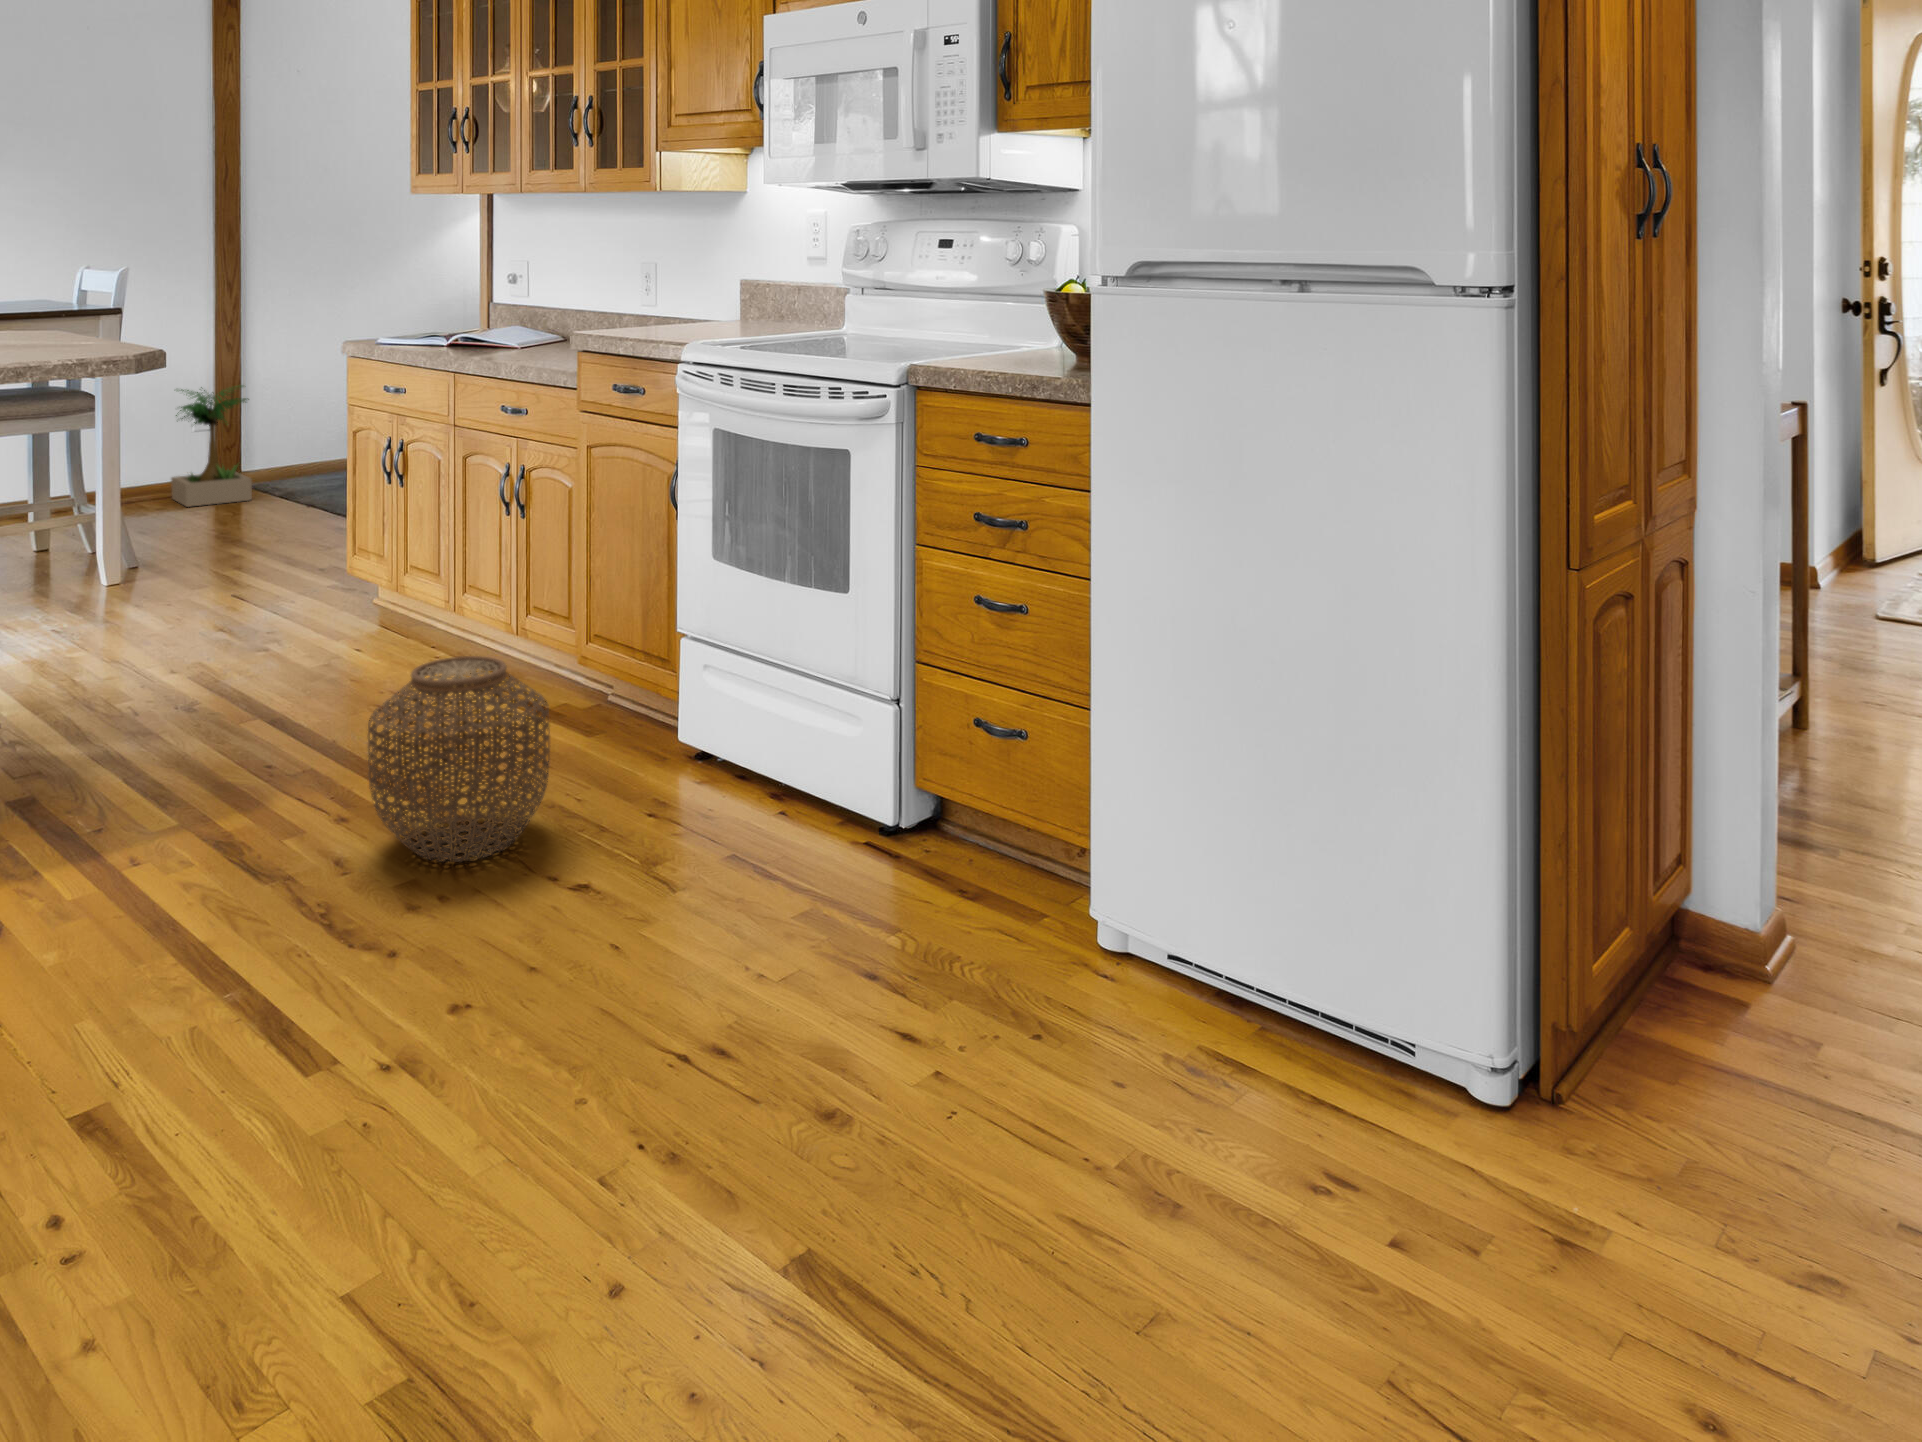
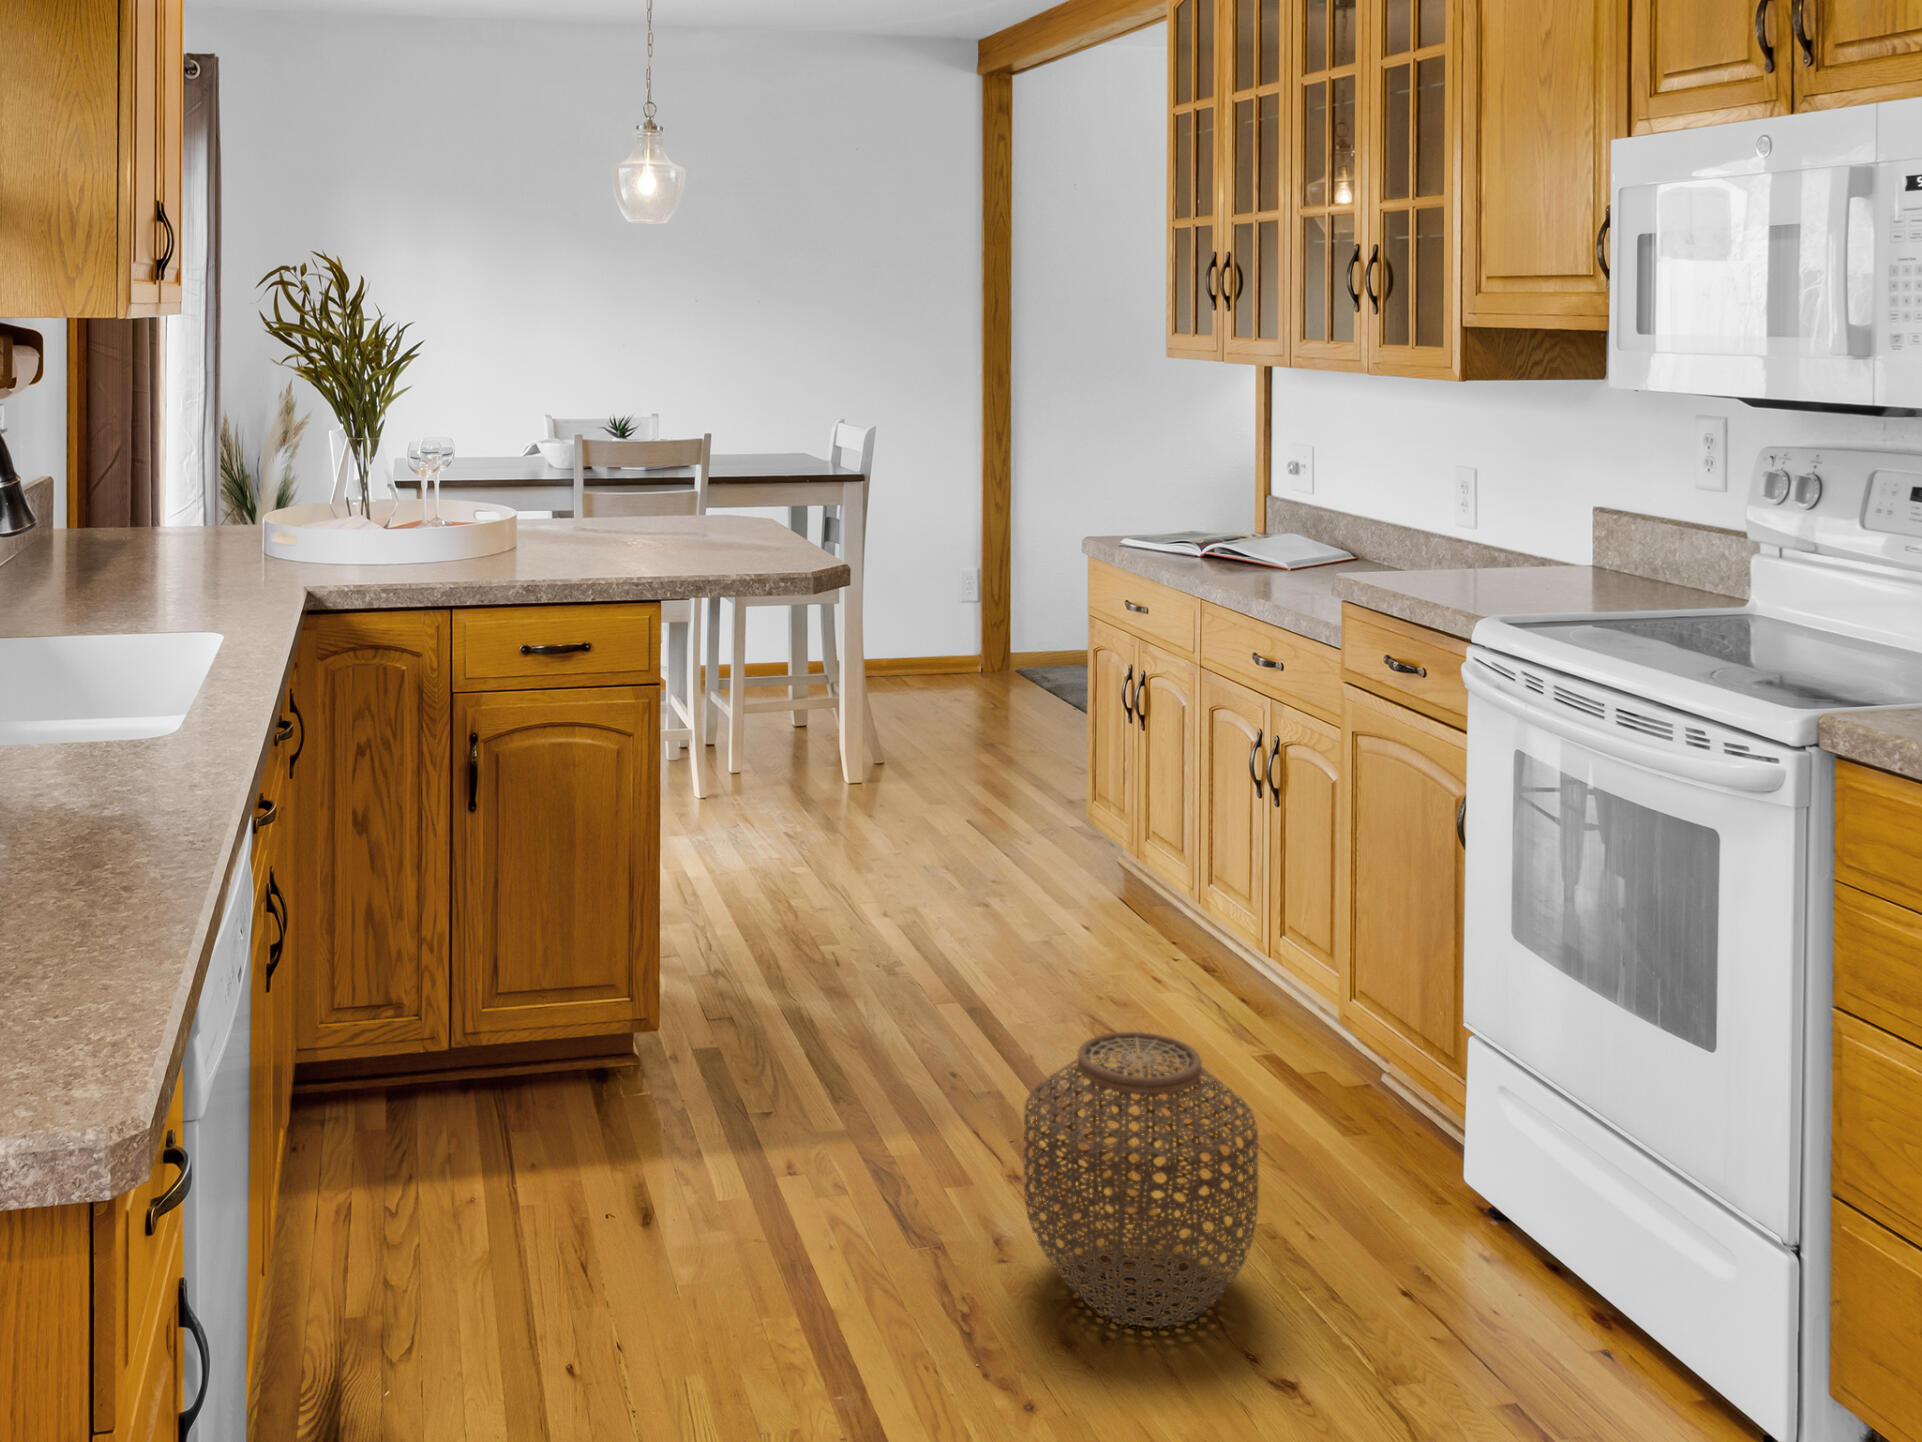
potted plant: present [171,386,252,507] -> none [924,547,1023,688]

